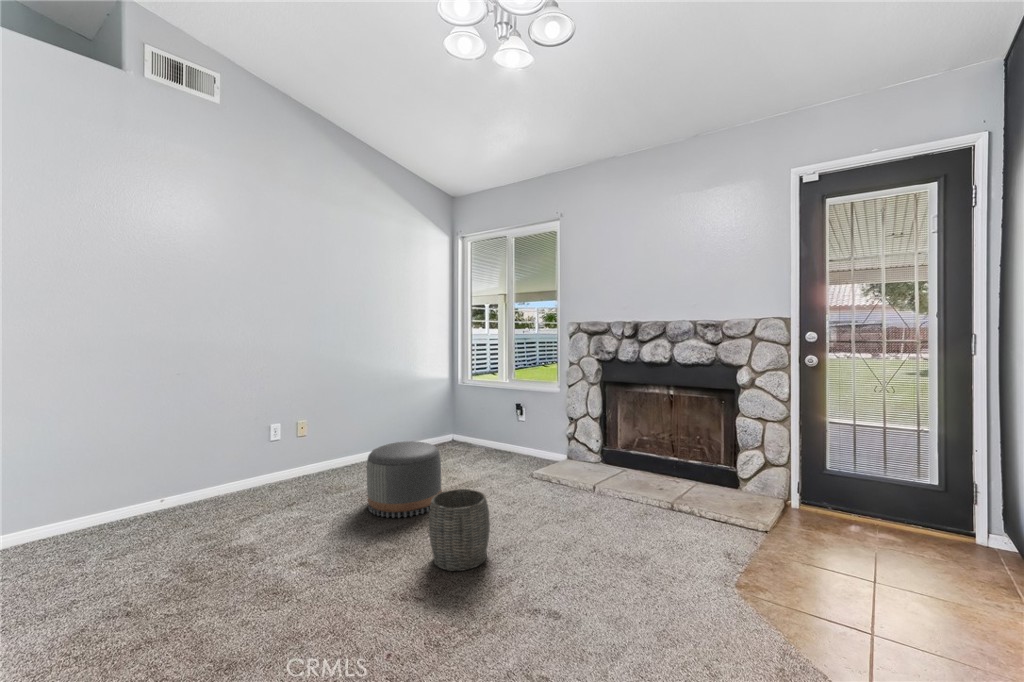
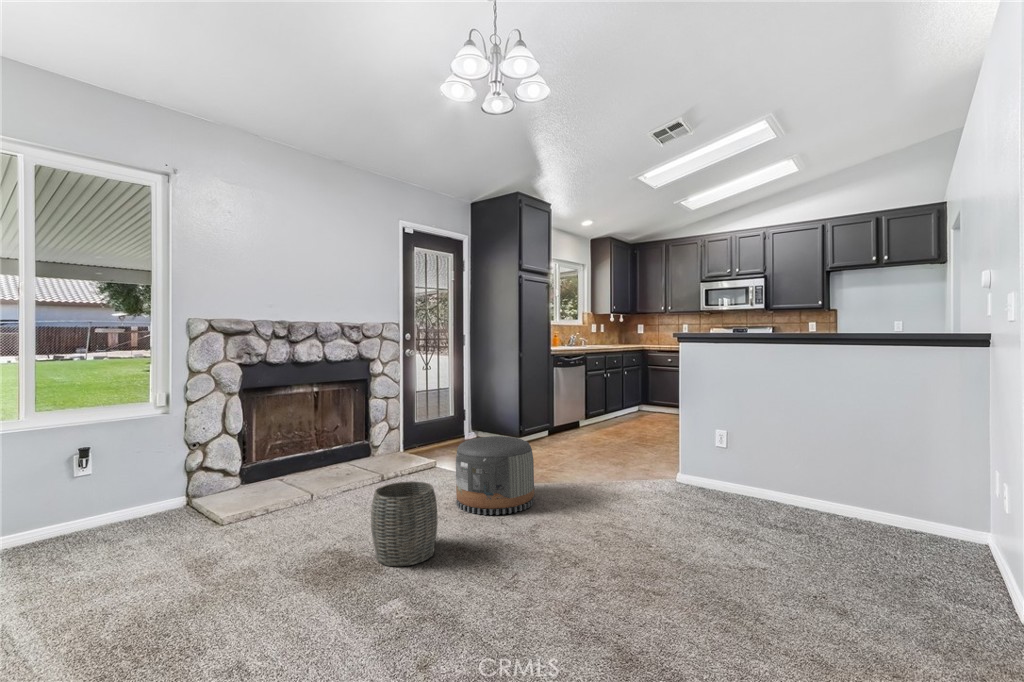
pouf: present [367,441,442,518] -> present [456,436,534,515]

